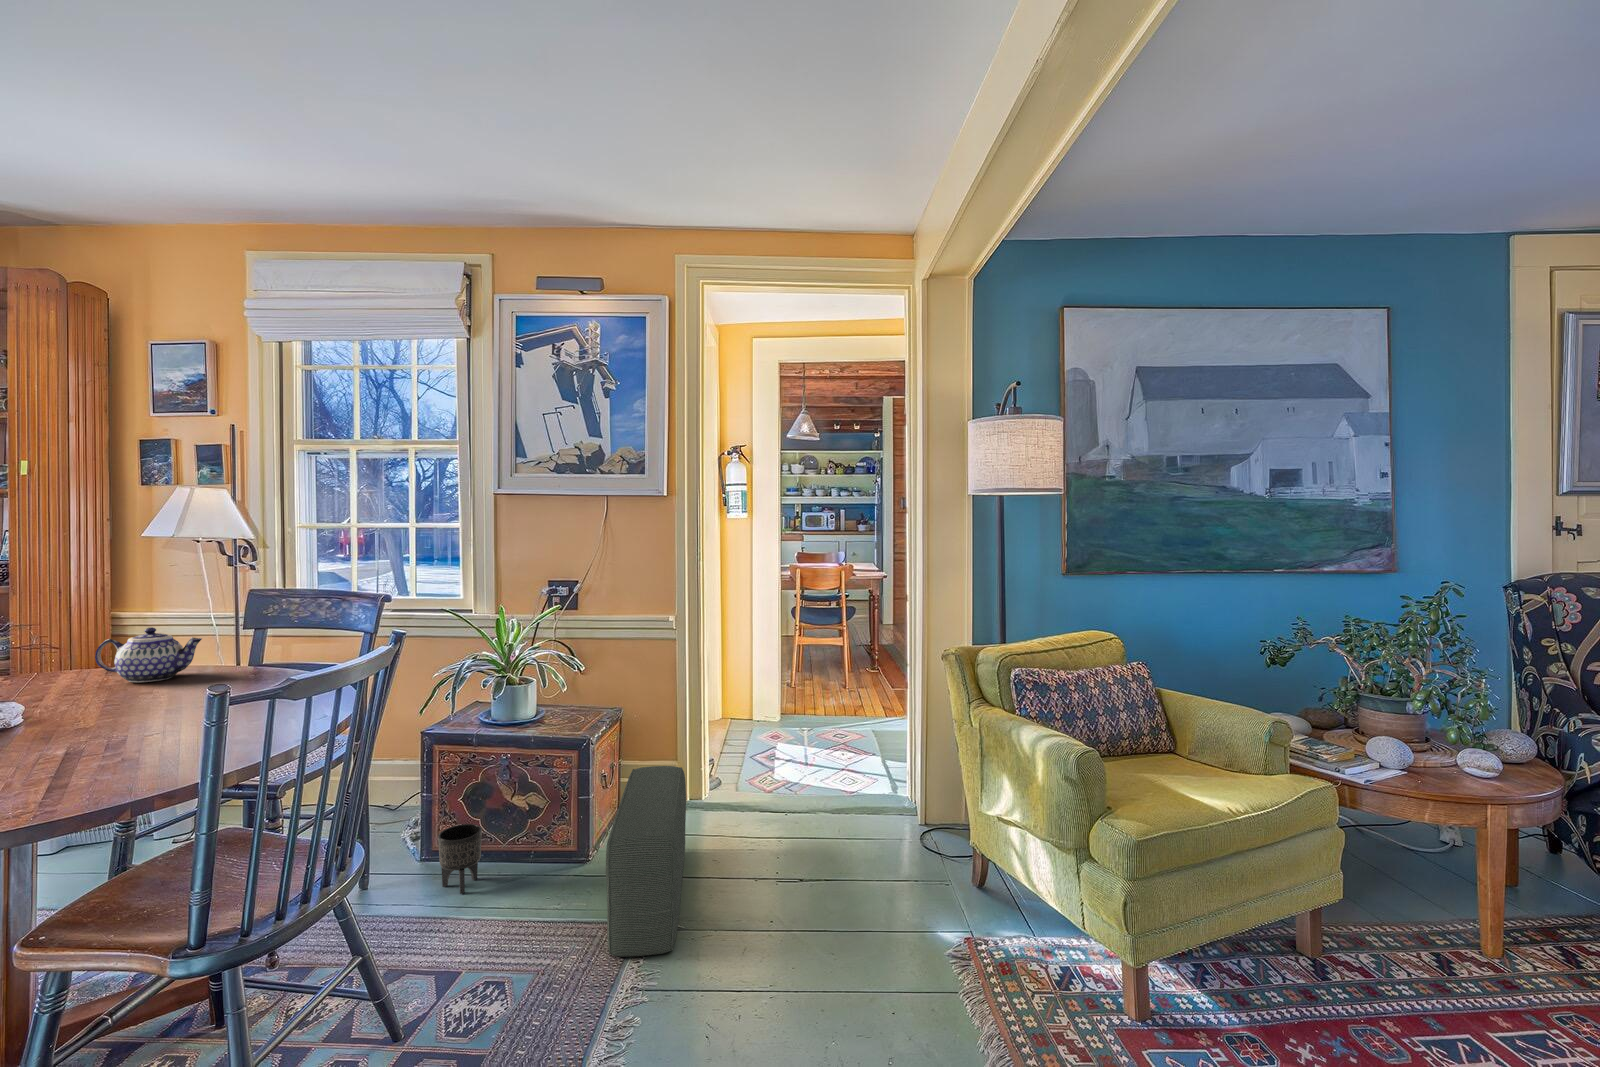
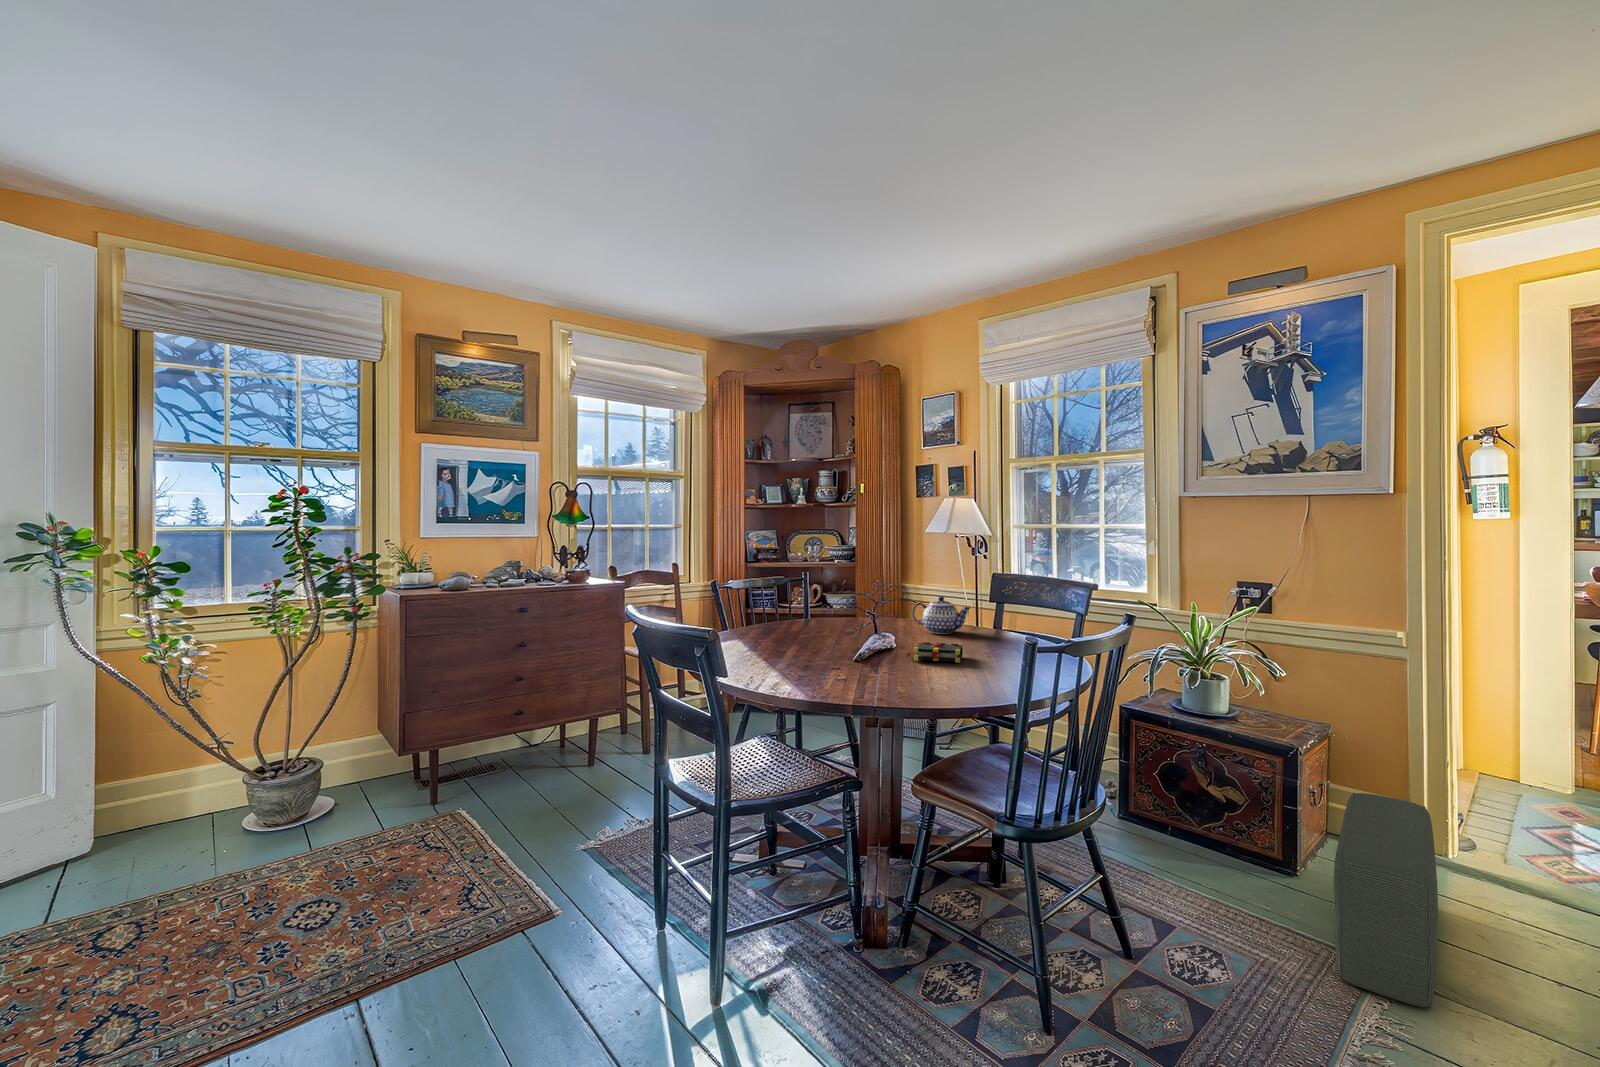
book: none [47,699,166,738] -> present [906,642,963,663]
planter: present [438,824,482,894] -> none [1138,798,1179,861]

